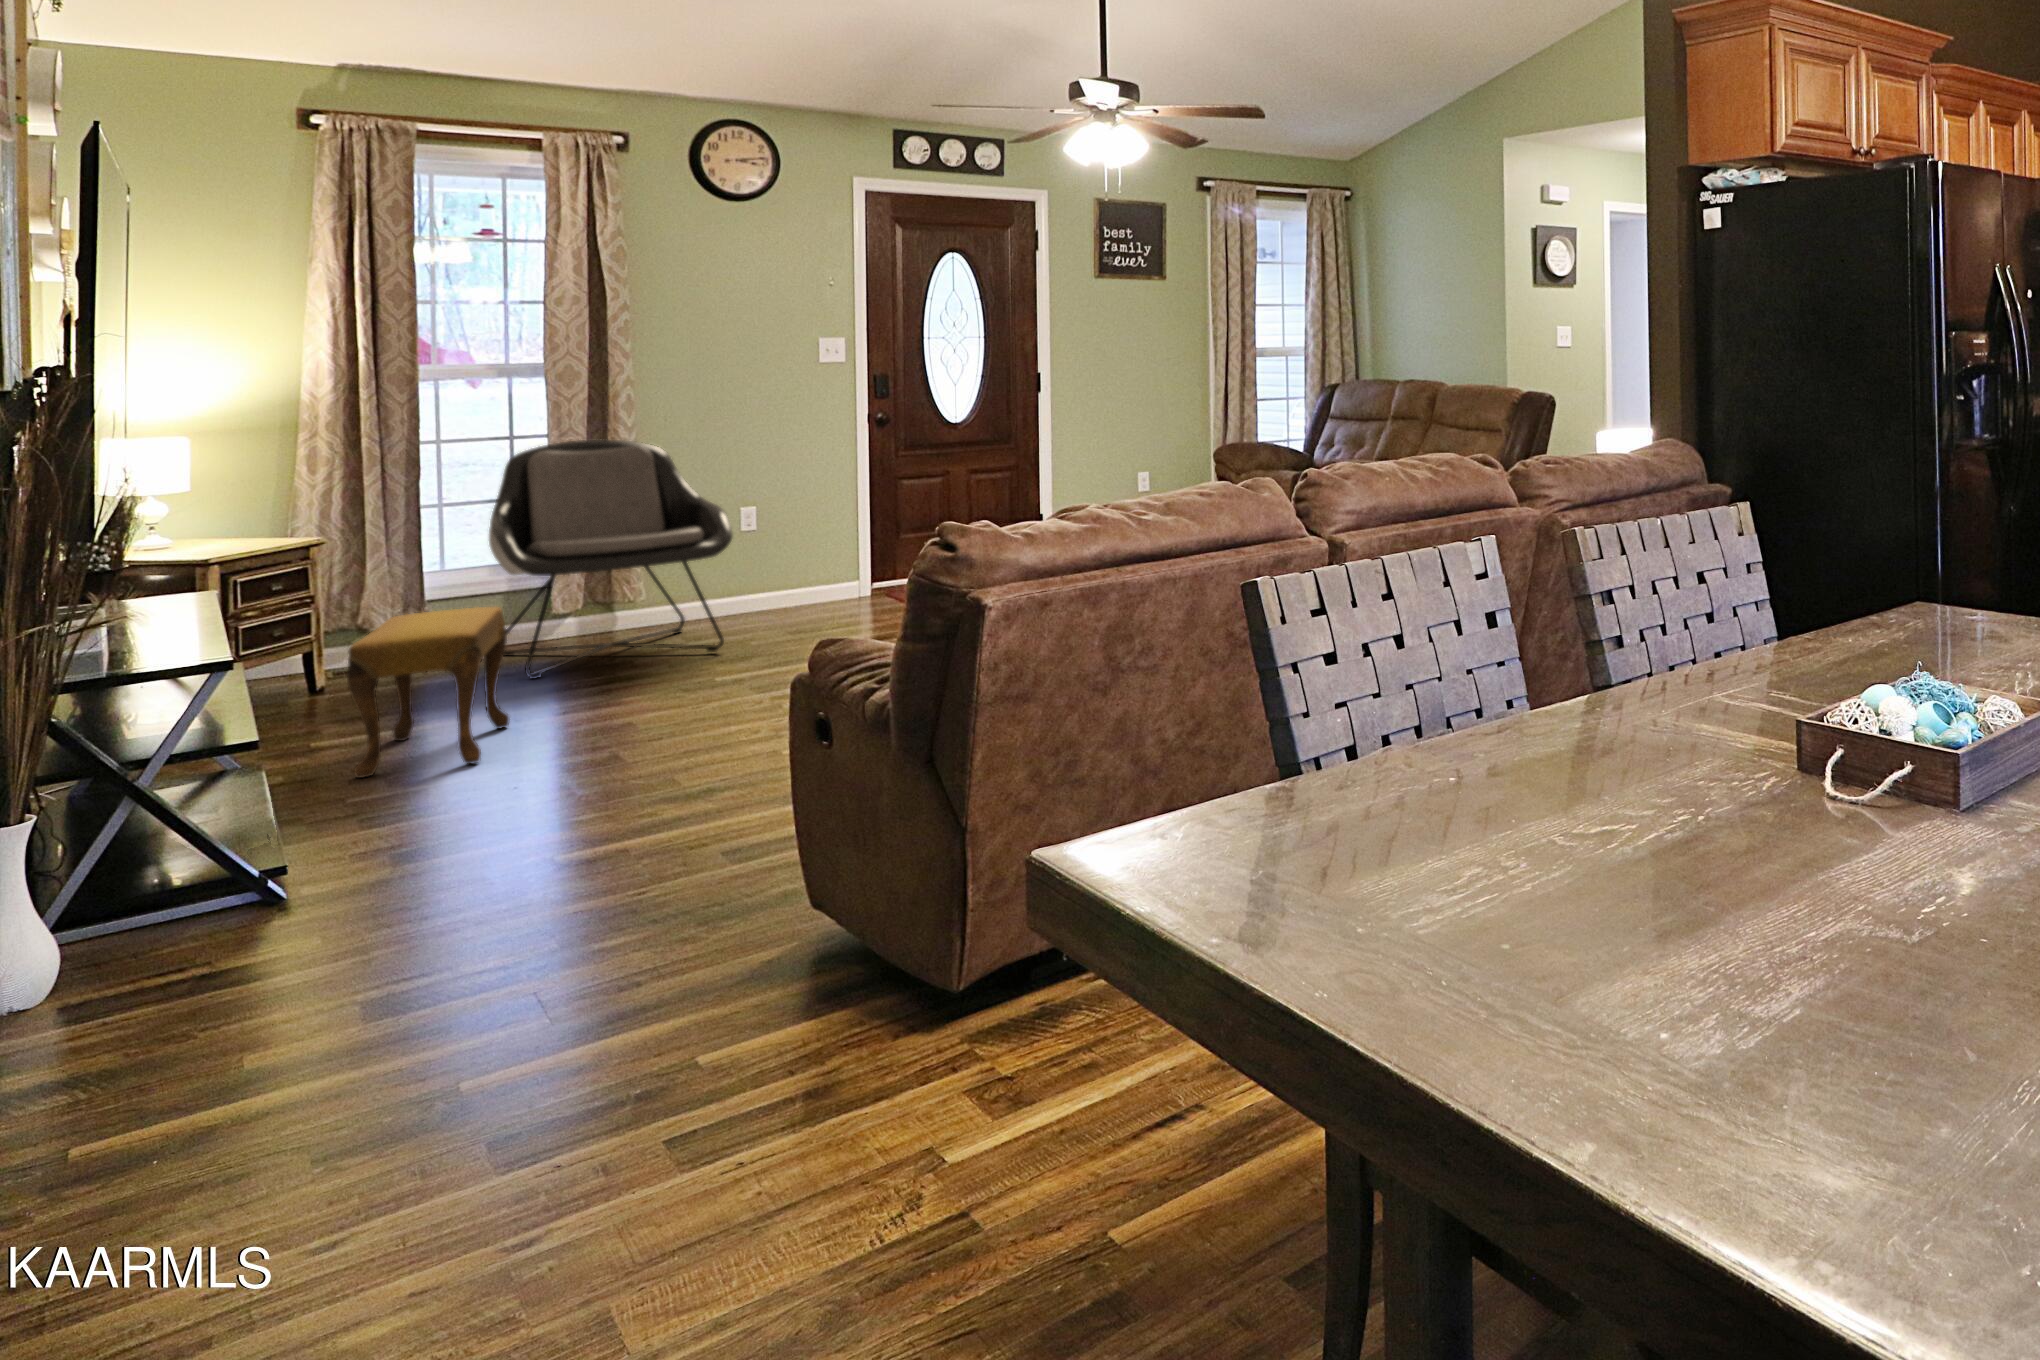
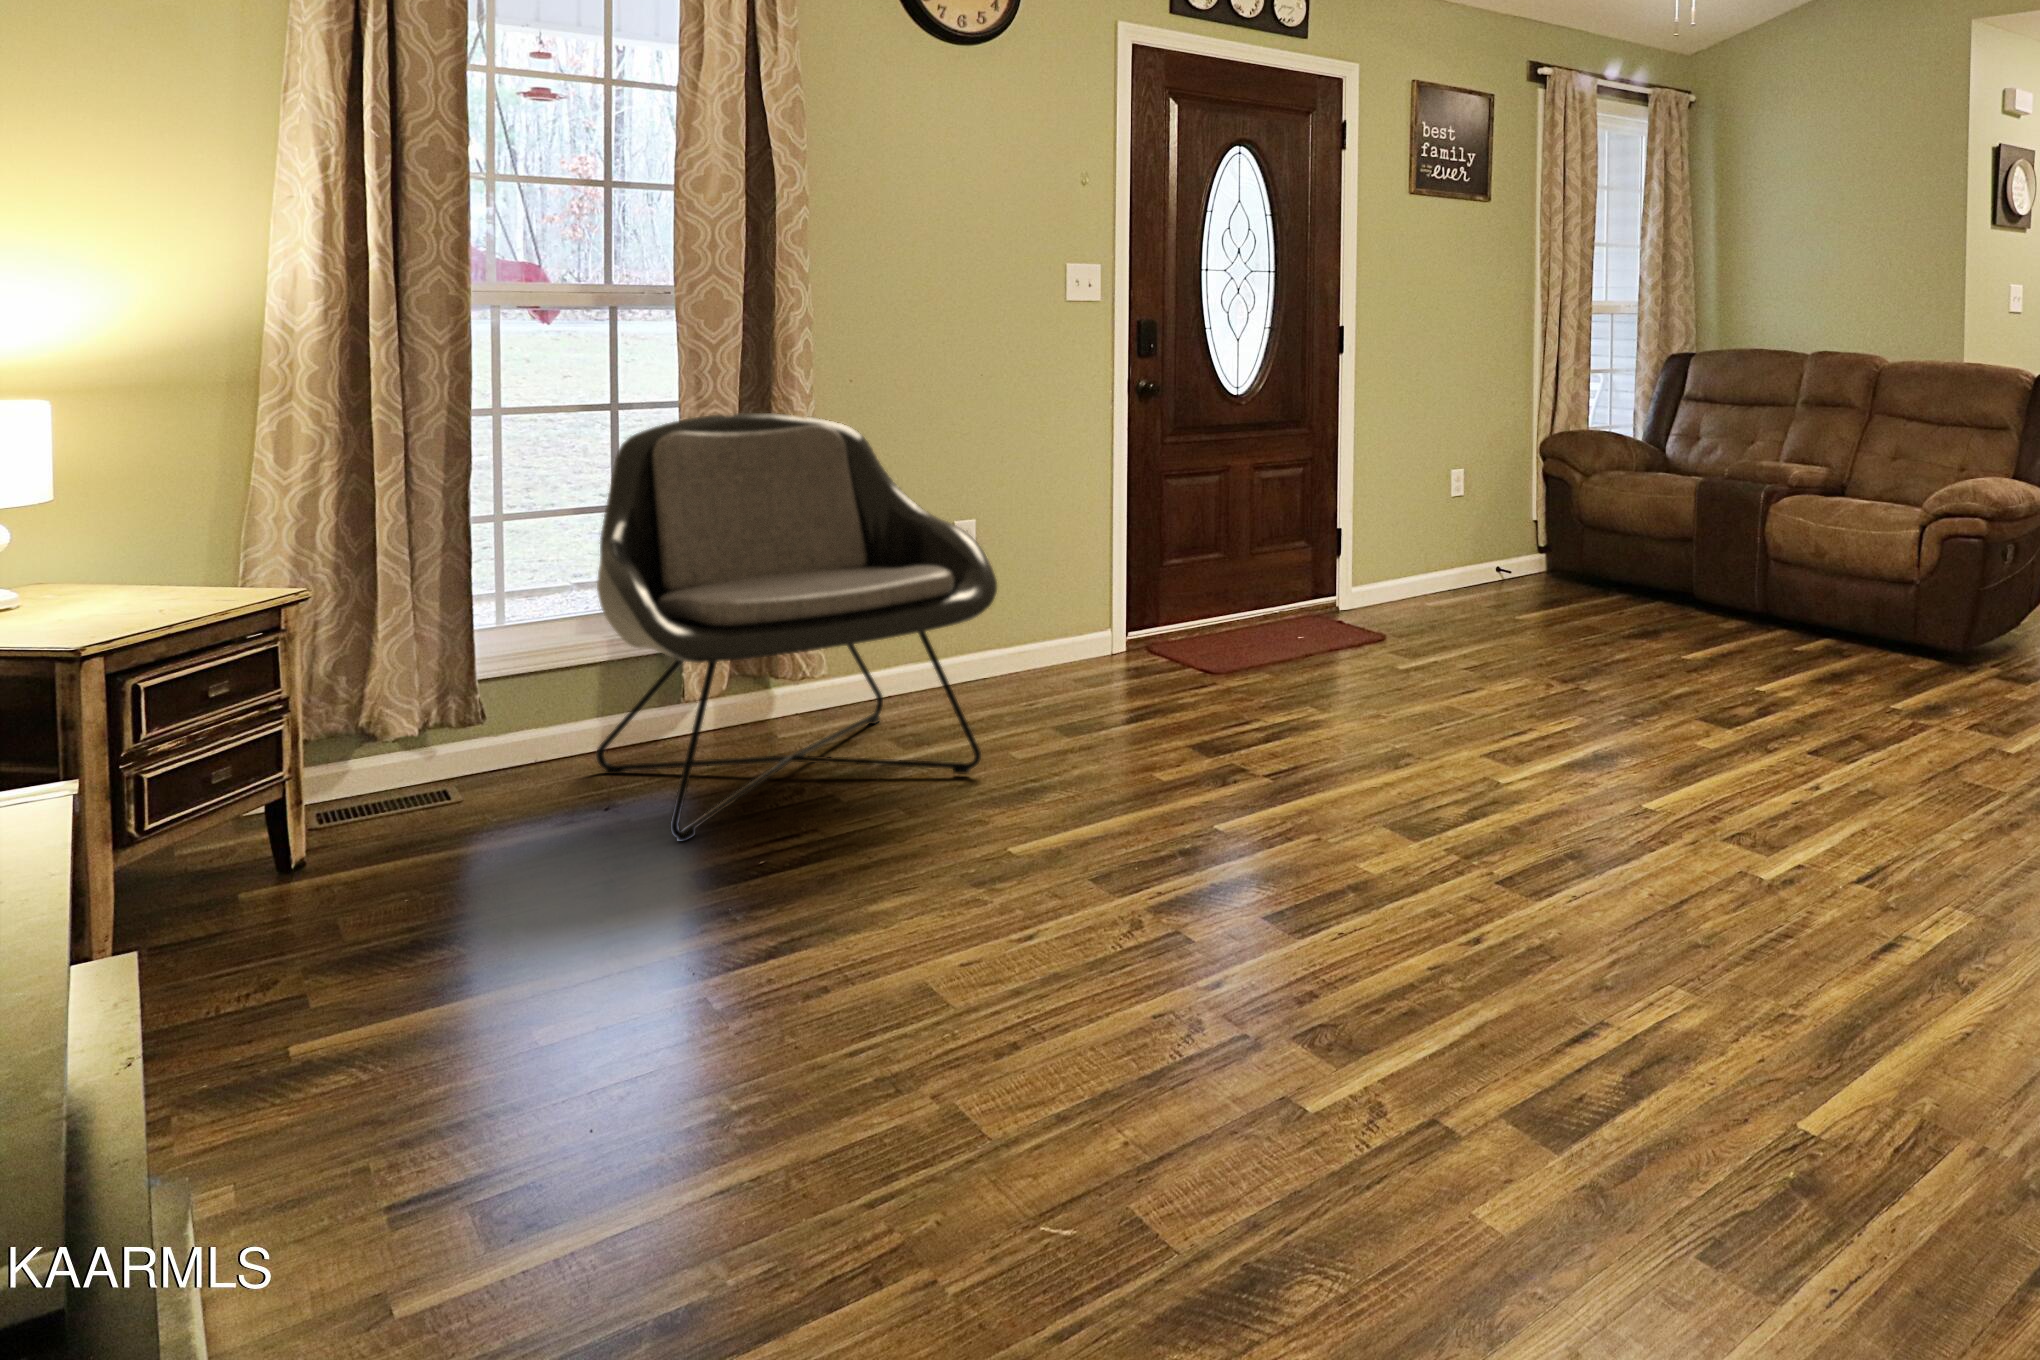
footstool: present [347,607,509,778] -> none [385,766,692,1222]

